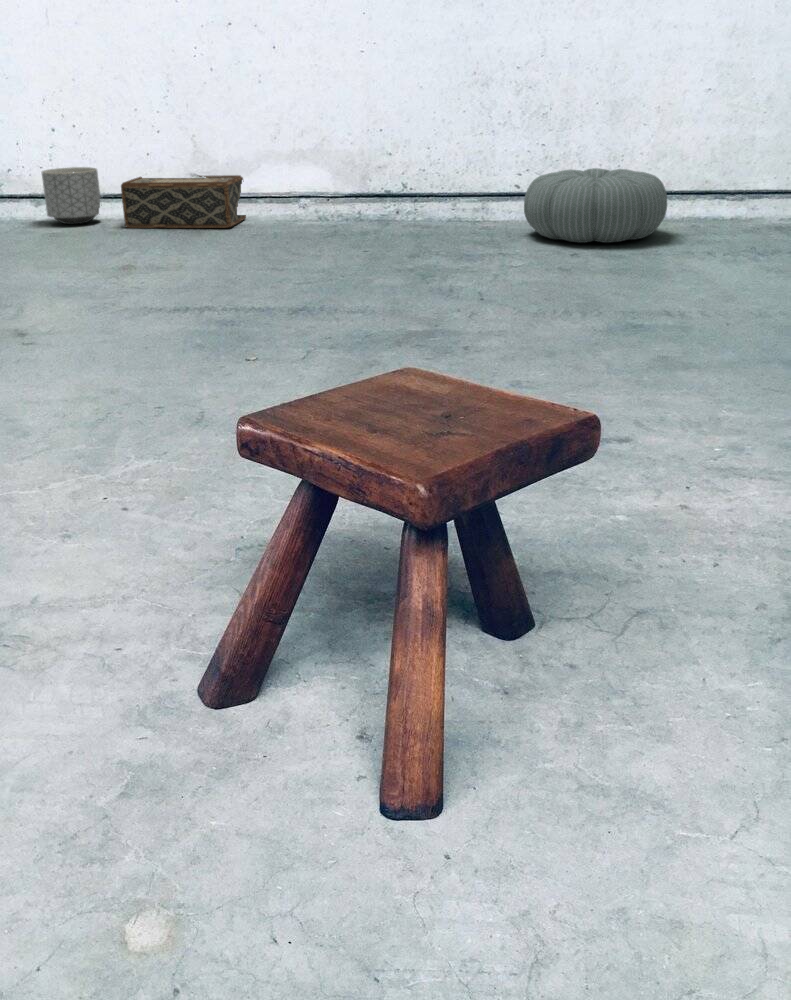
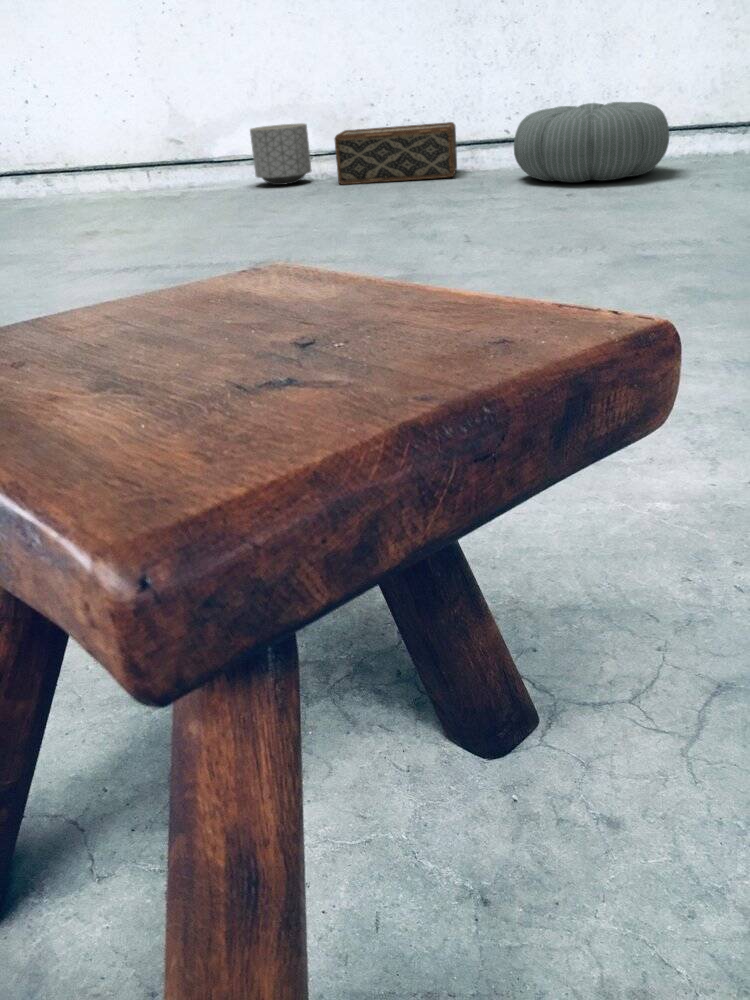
planter: present [41,167,102,224] -> present [250,123,312,185]
woven basket: present [121,175,246,228] -> present [335,122,457,184]

